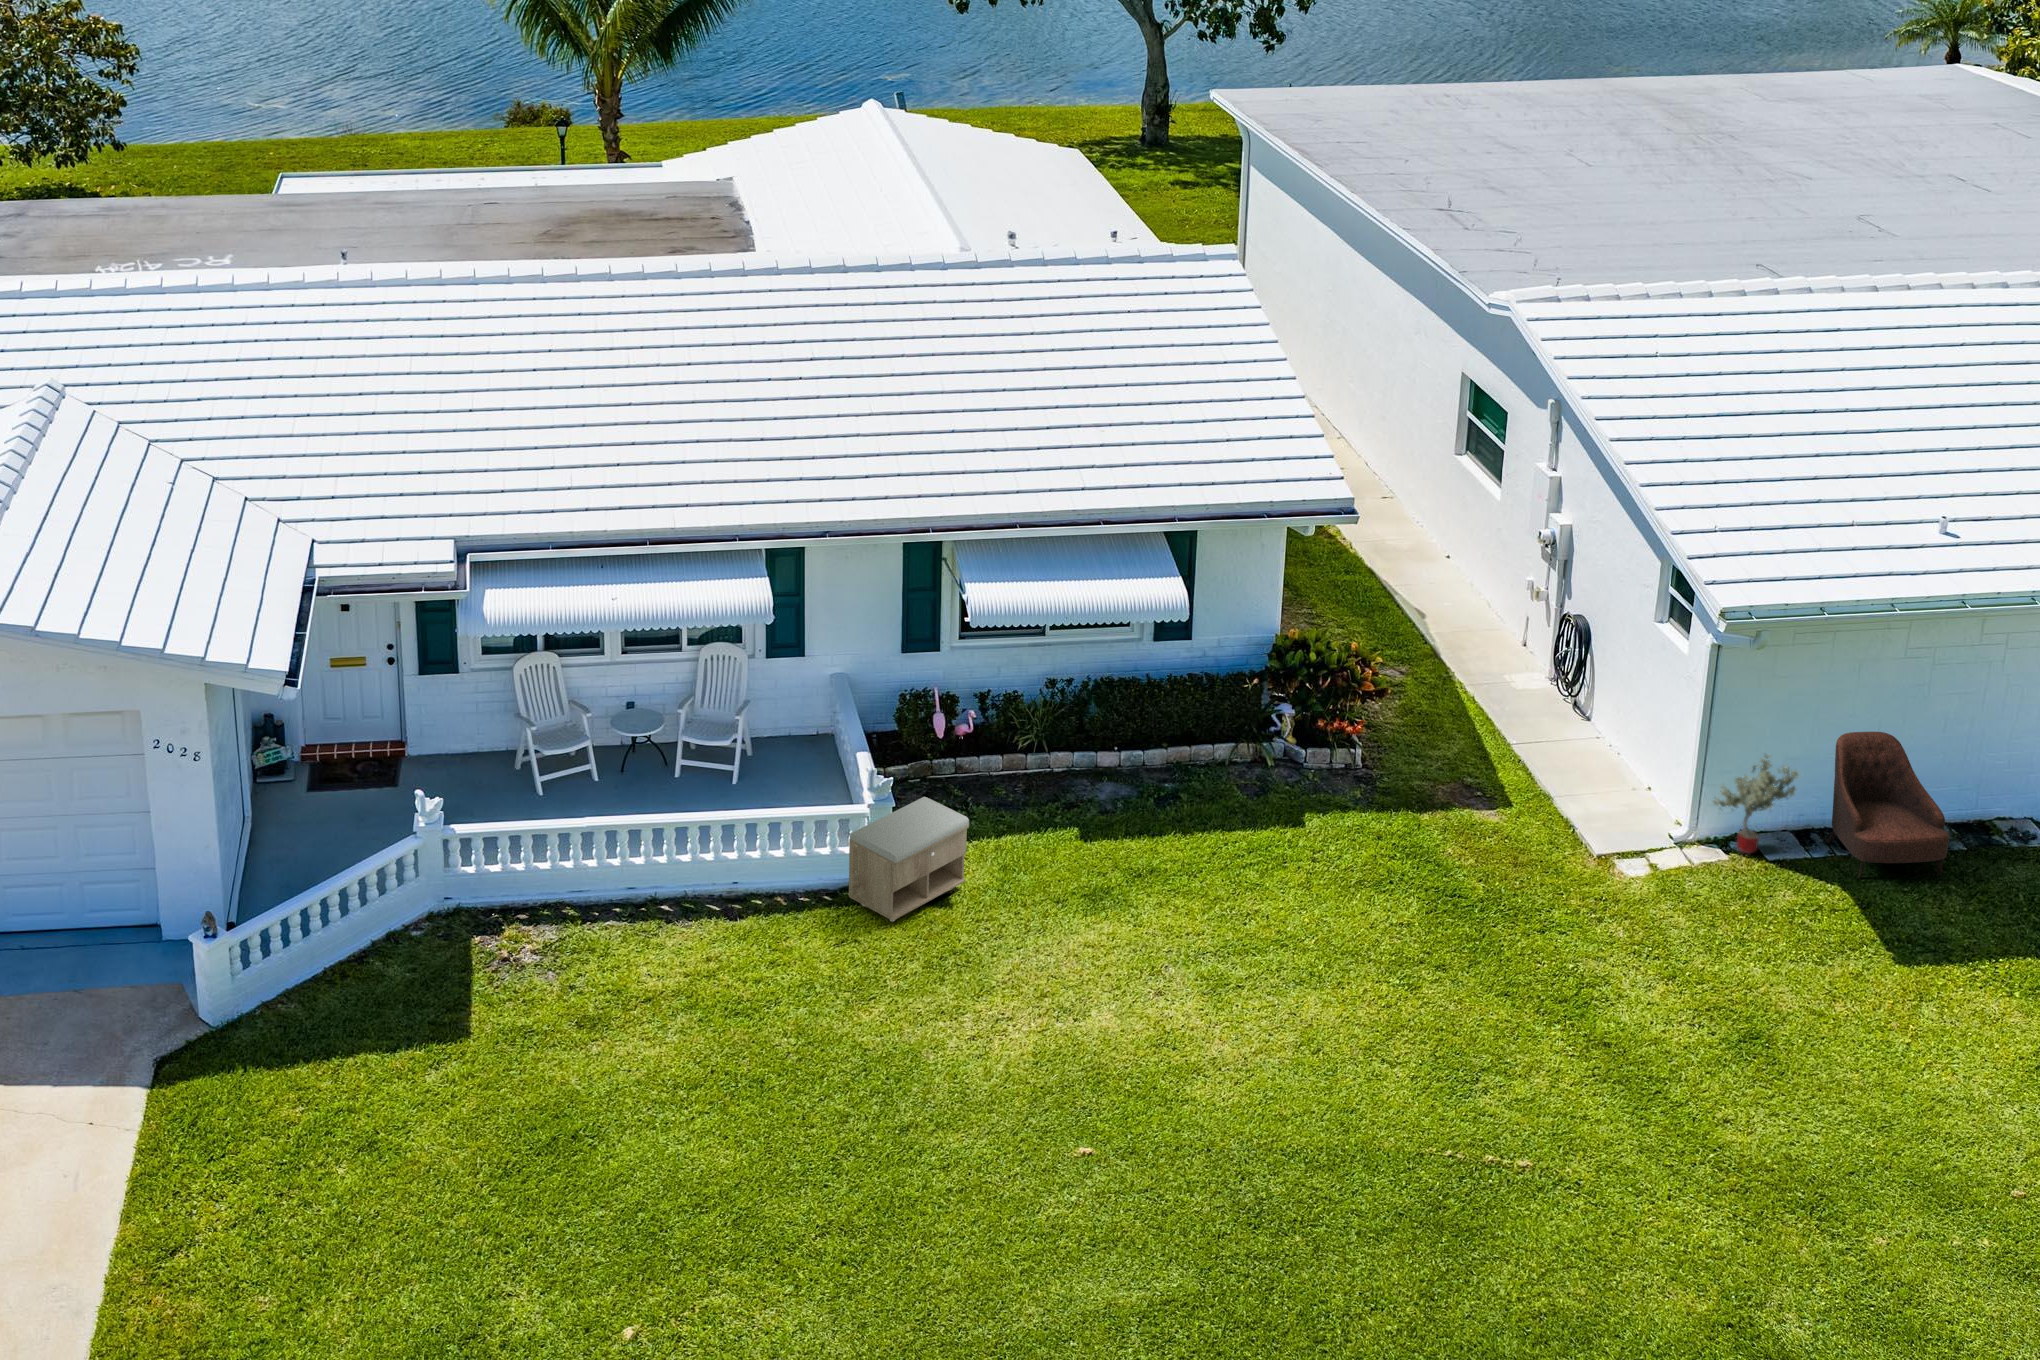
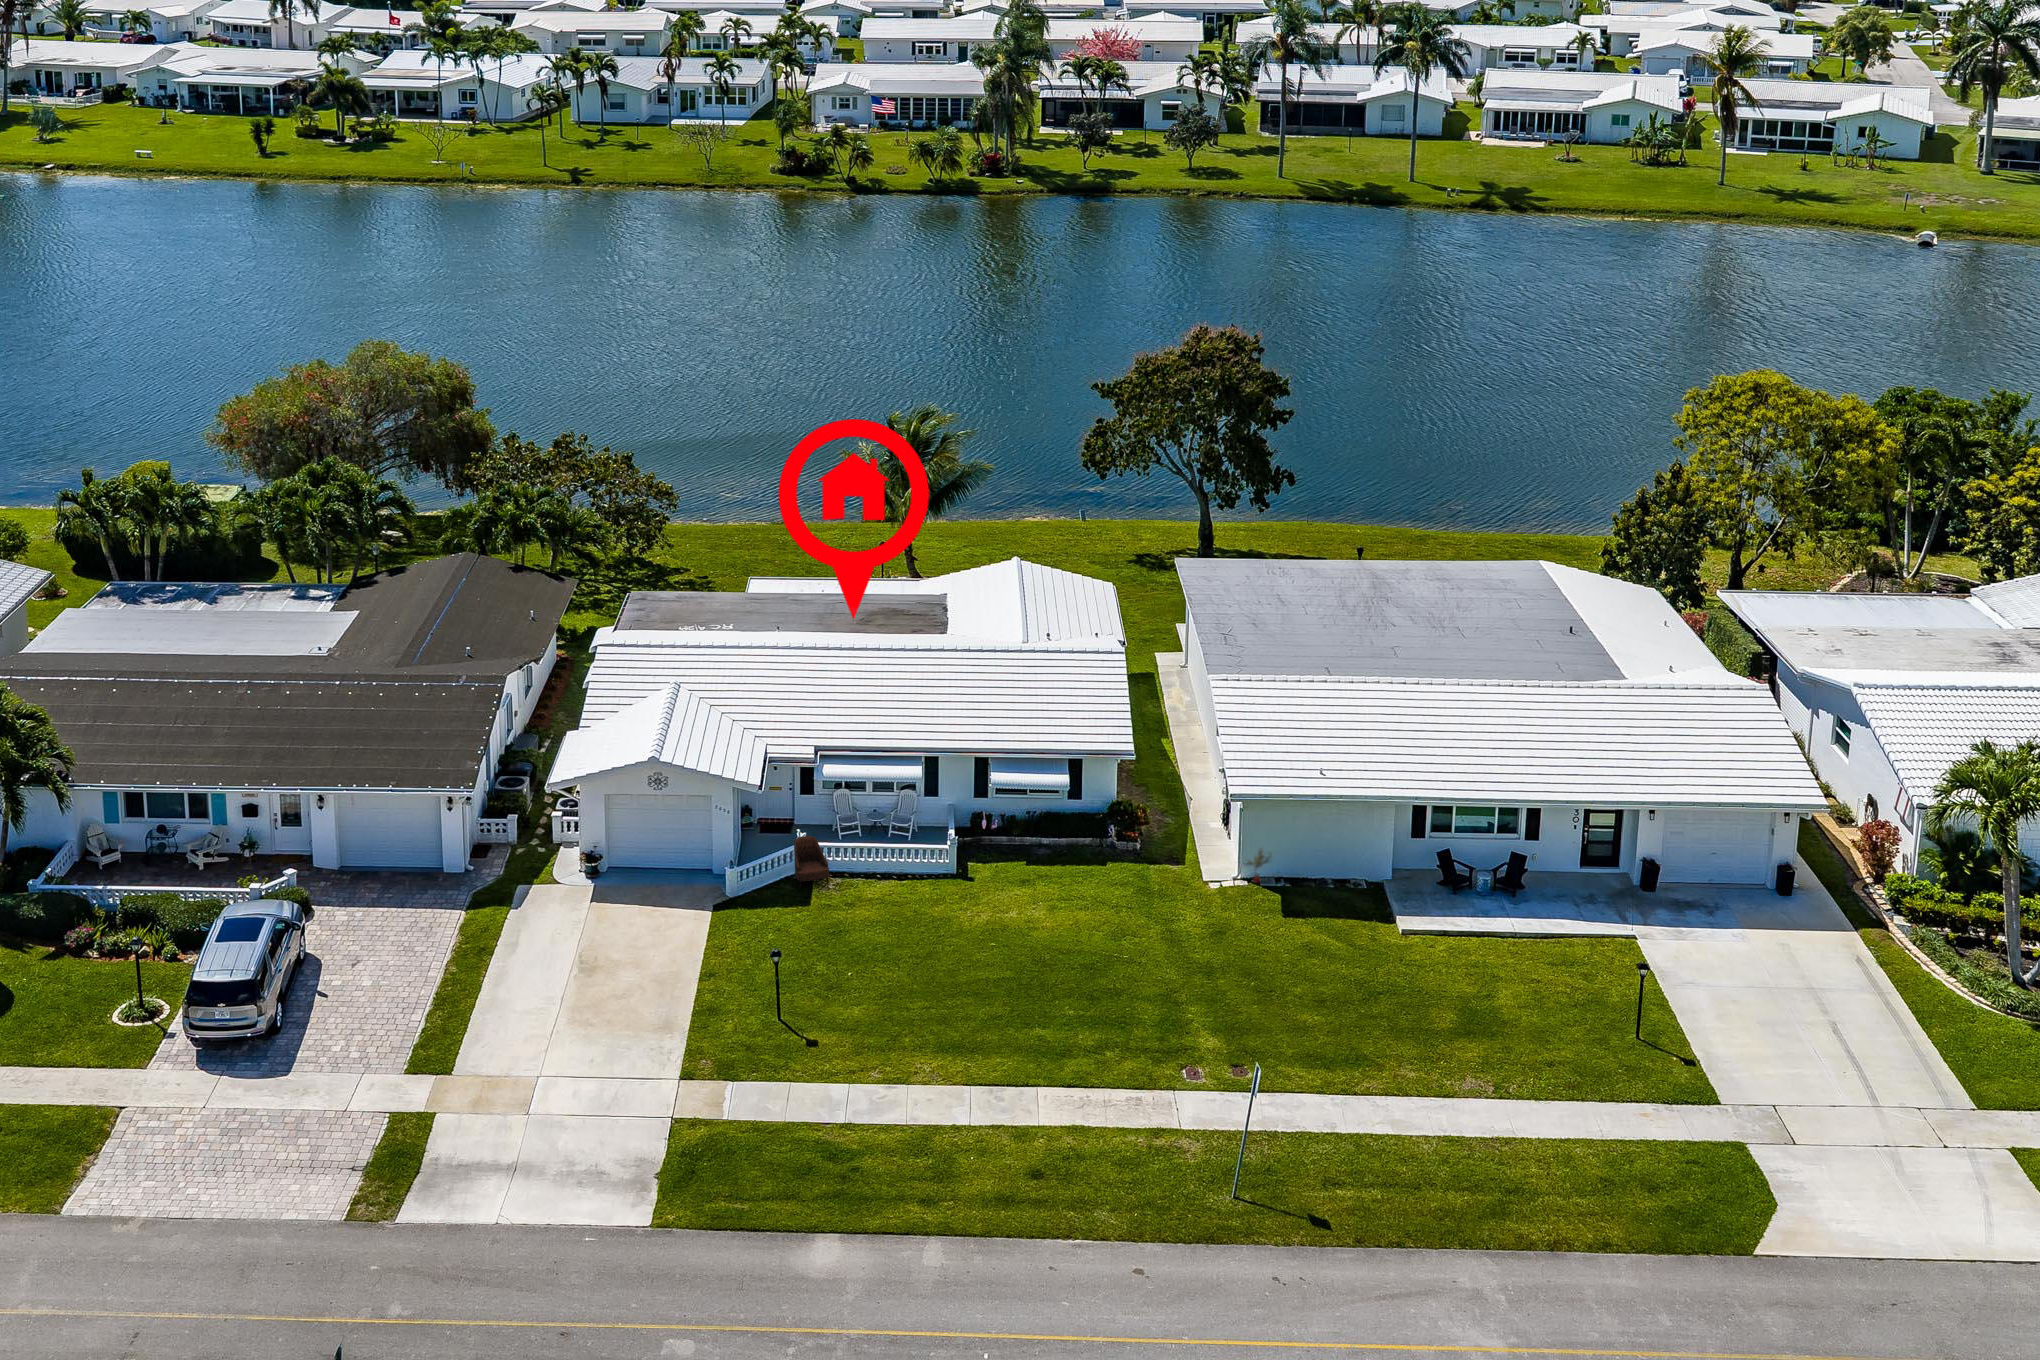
armchair: present [1826,732,1949,879] -> present [794,836,829,887]
storage bench: present [849,797,969,922] -> none [938,844,979,884]

